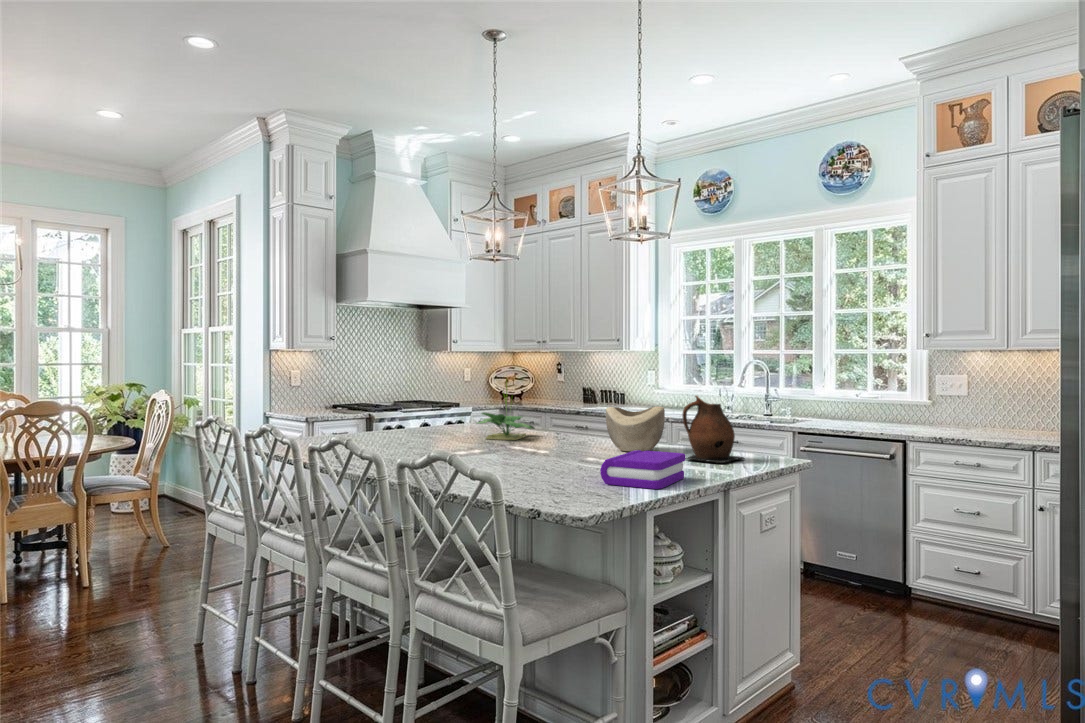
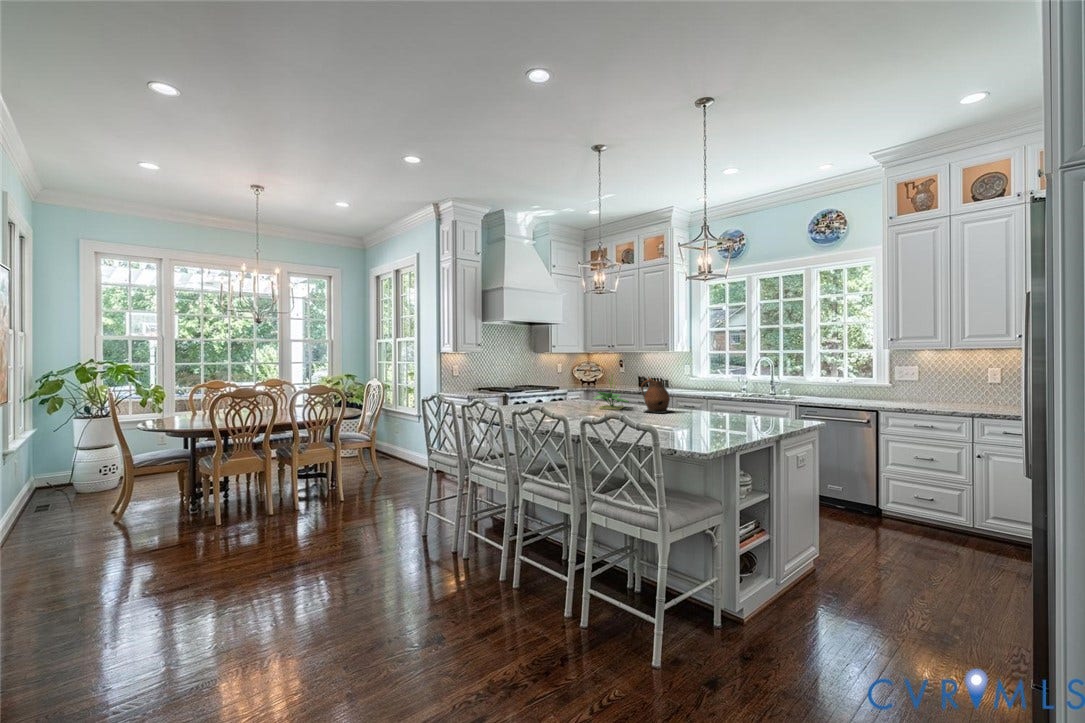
ceramic pitcher: present [683,396,744,463] -> present [641,377,673,413]
decorative bowl: present [606,406,665,451] -> none [684,387,724,416]
book: present [600,450,685,489] -> none [702,414,754,438]

